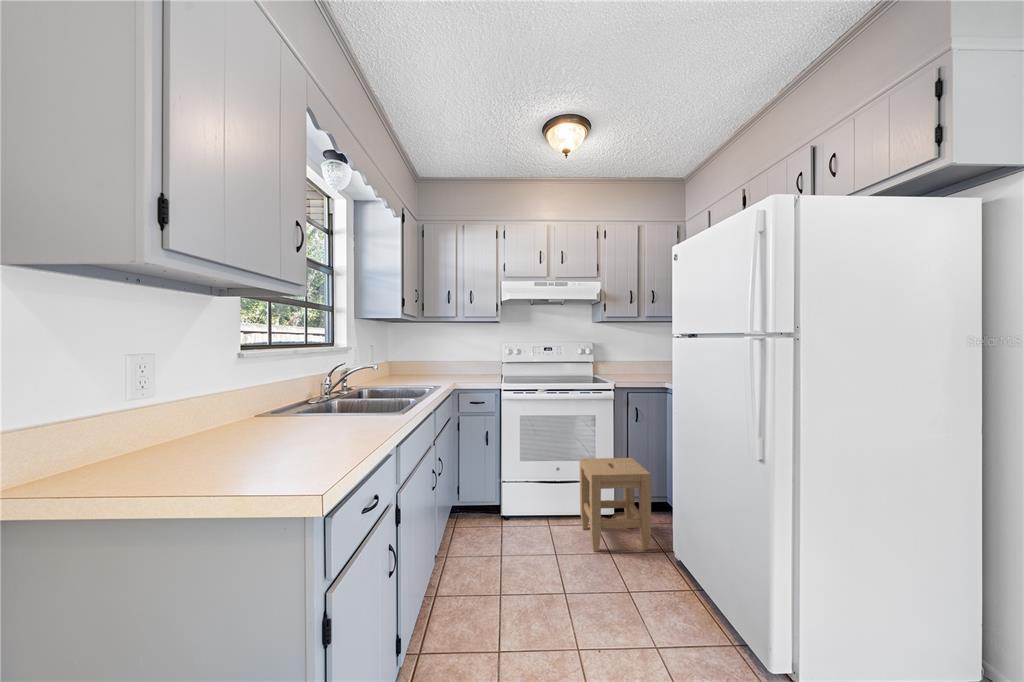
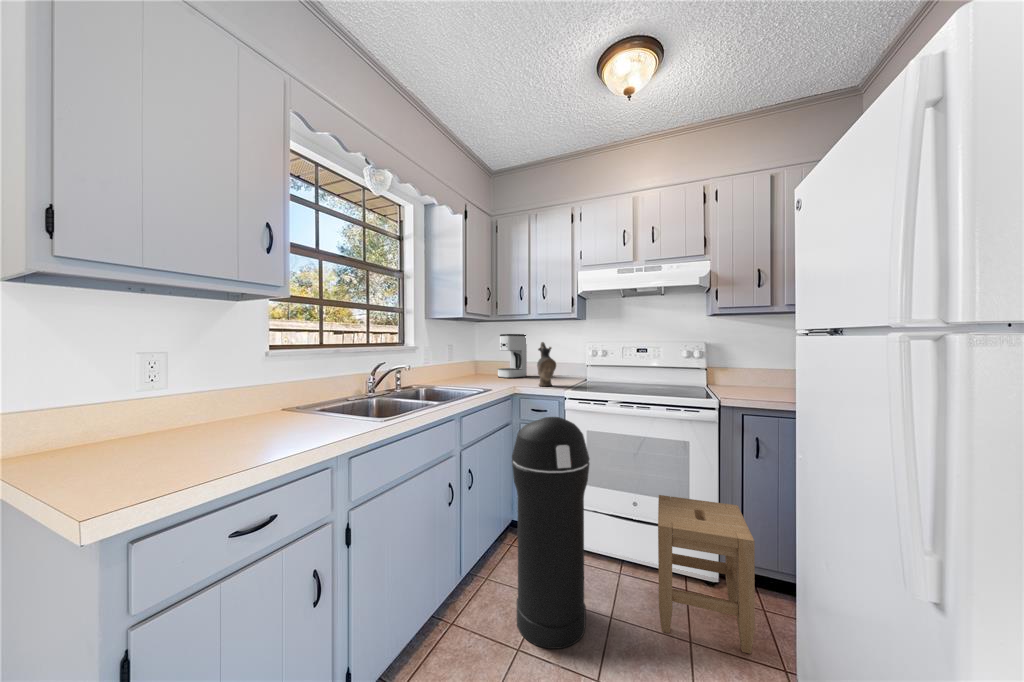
coffee maker: none [414,335,441,377] -> present [498,334,527,378]
ceramic pitcher: none [466,342,483,382] -> present [537,342,556,386]
trash can: none [486,401,547,579] -> present [512,417,589,649]

